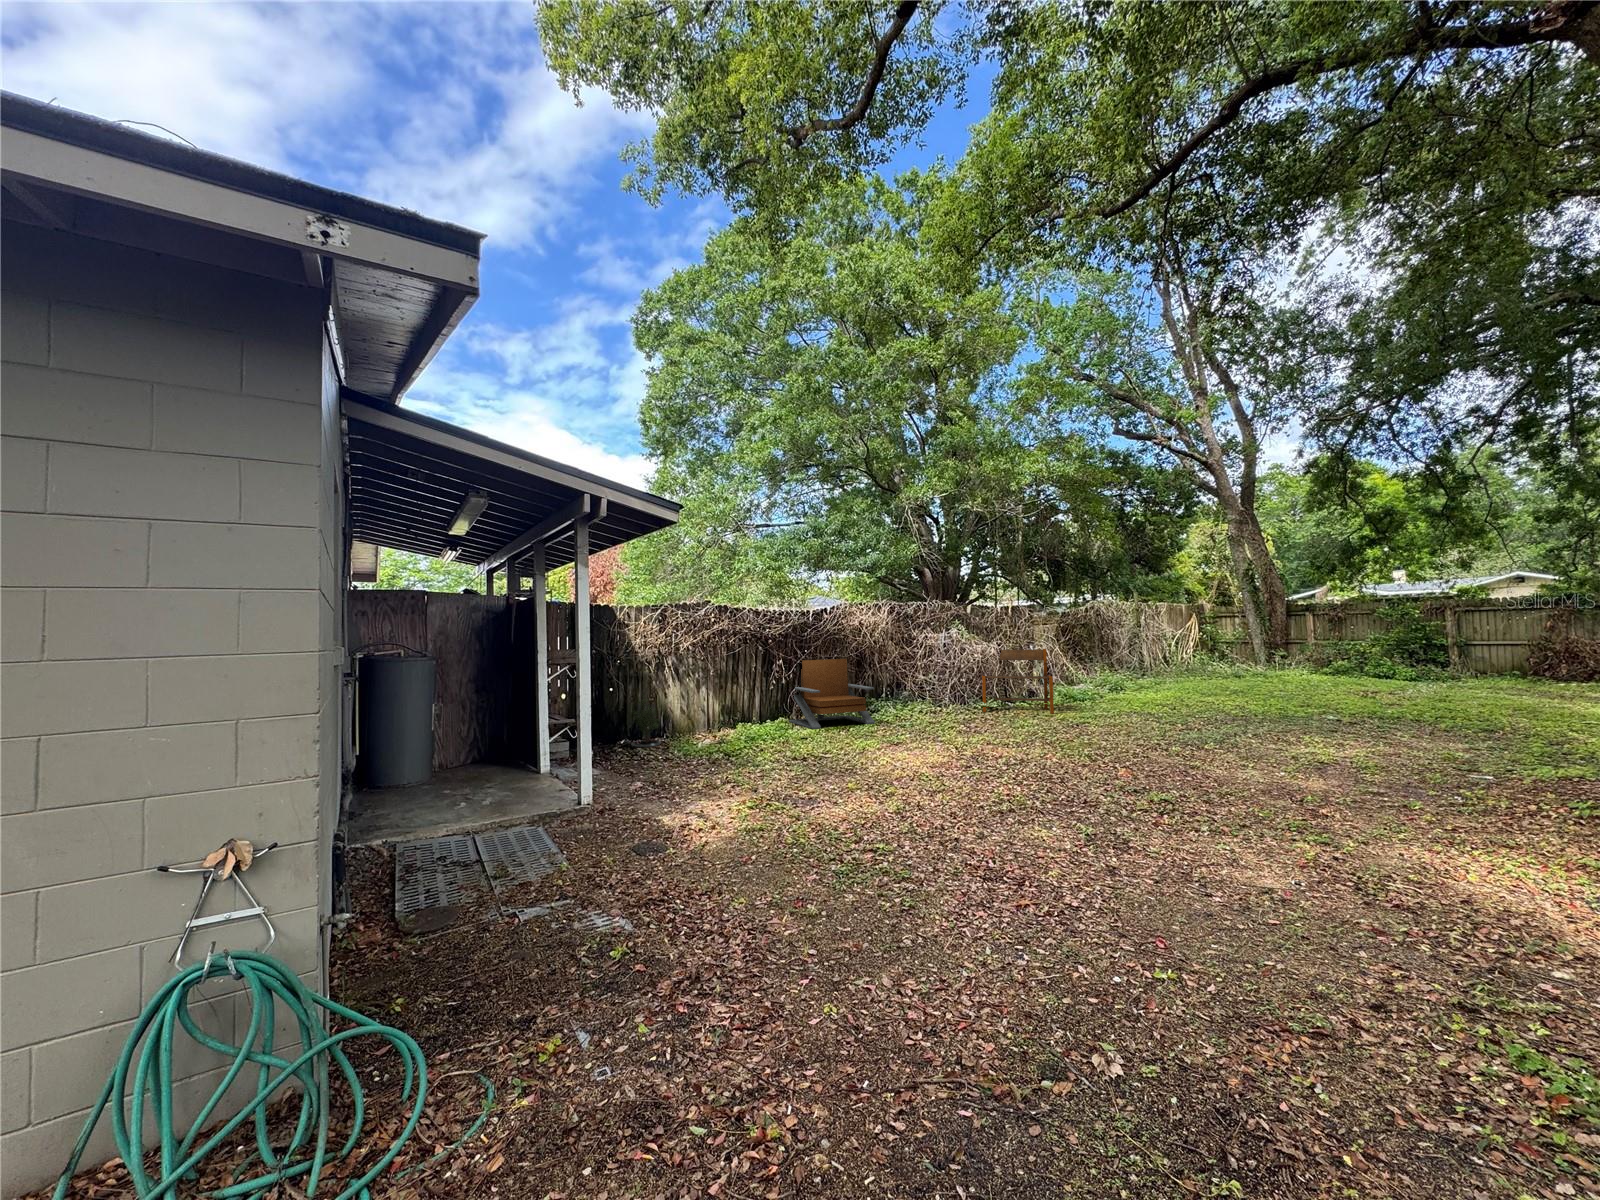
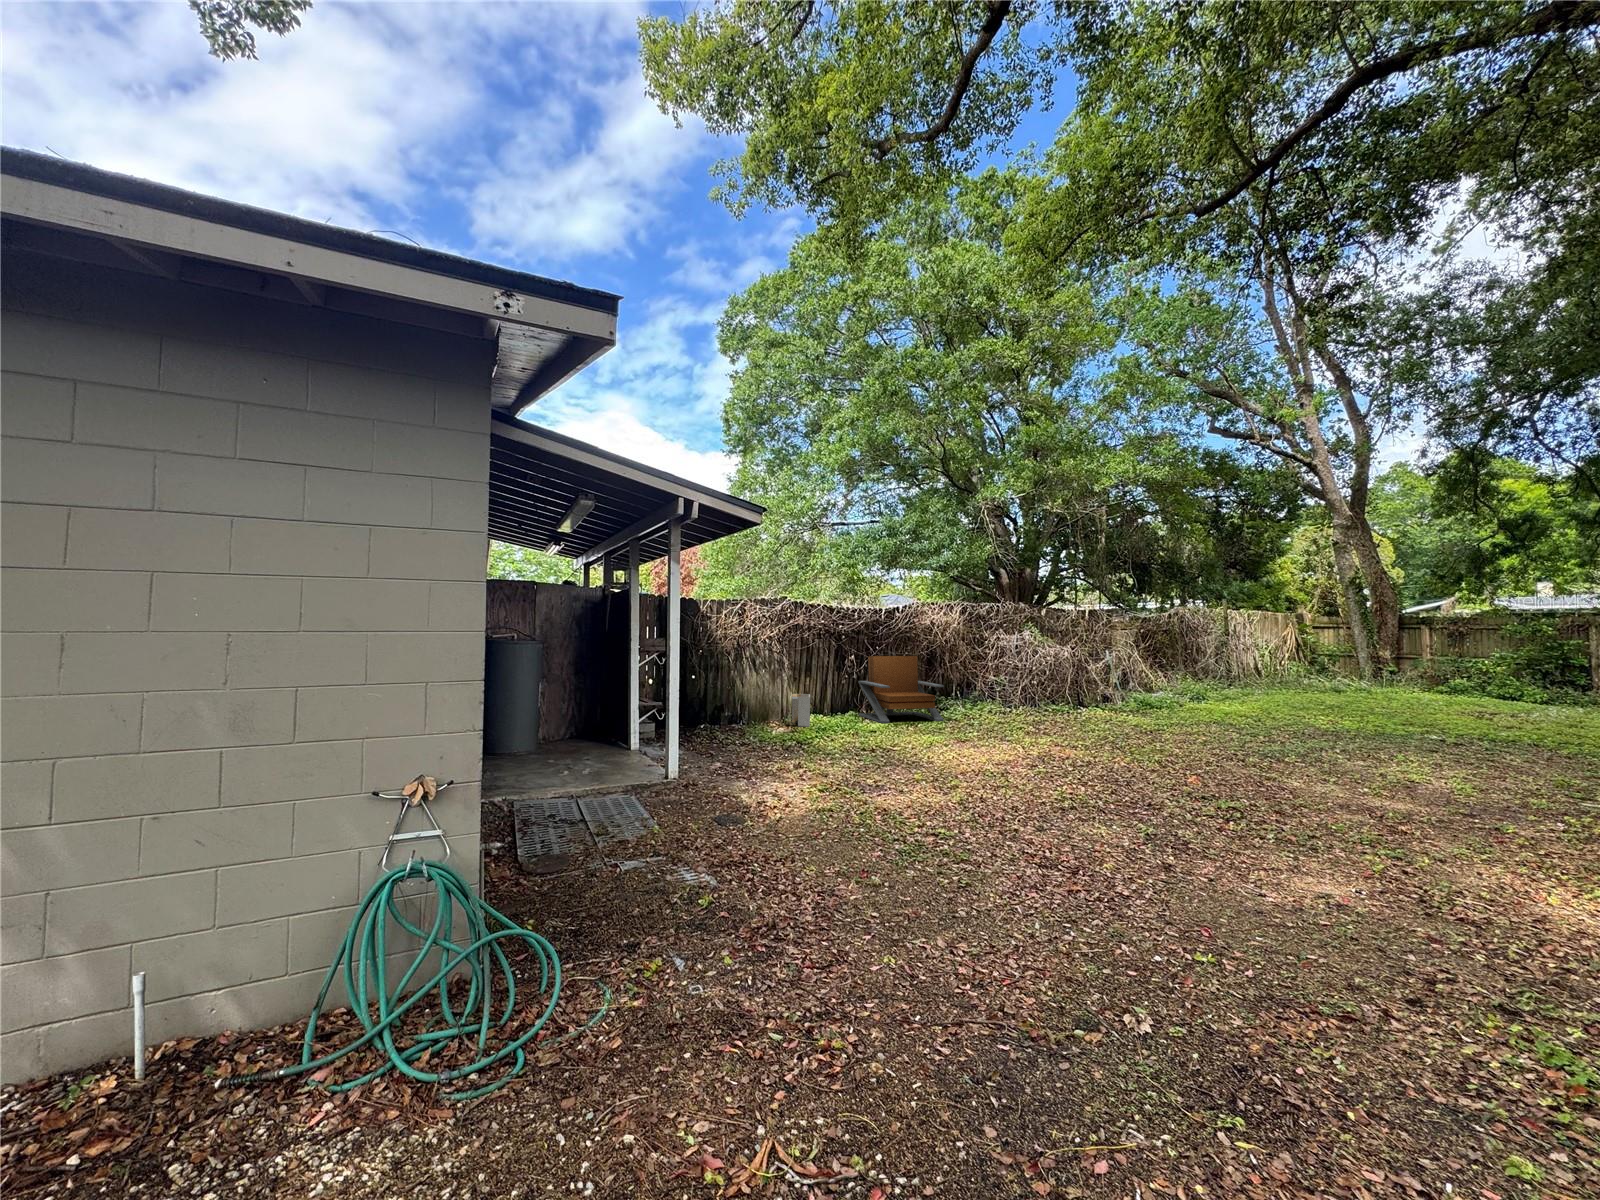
bench: present [982,649,1054,714] -> none [1055,651,1130,720]
storage bin: none [719,695,739,737] -> present [792,687,810,727]
potted tree: present [632,700,660,747] -> none [709,681,737,732]

